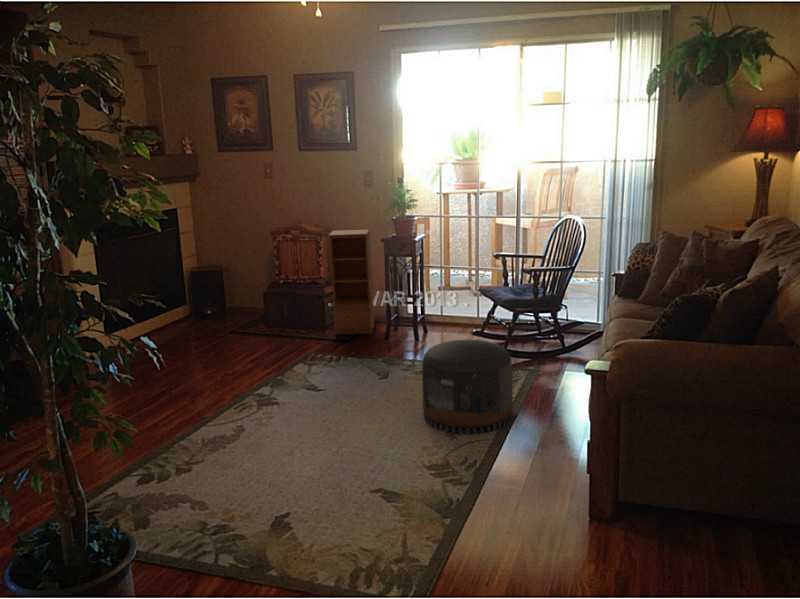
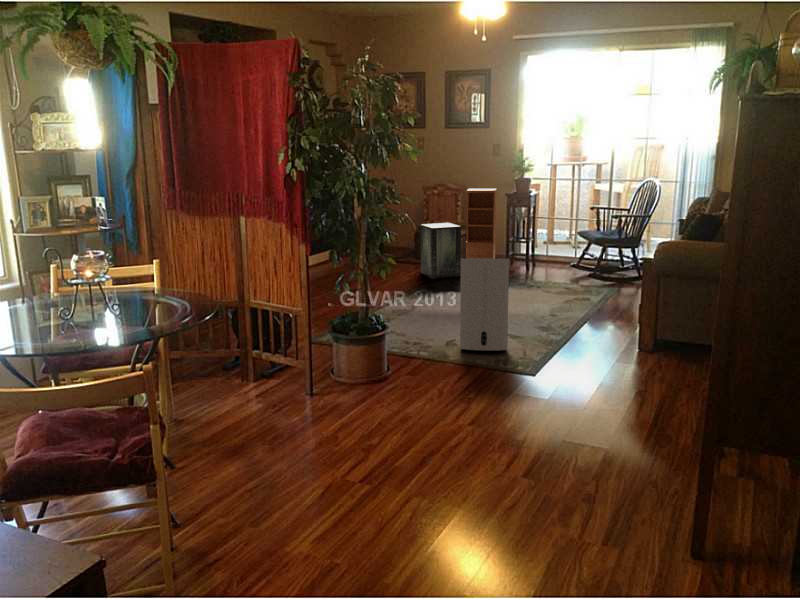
storage box: none [265,283,325,366] -> present [421,223,461,279]
pouf: present [422,340,513,434] -> none [534,255,599,314]
air purifier: none [289,393,376,557] -> present [460,258,509,351]

